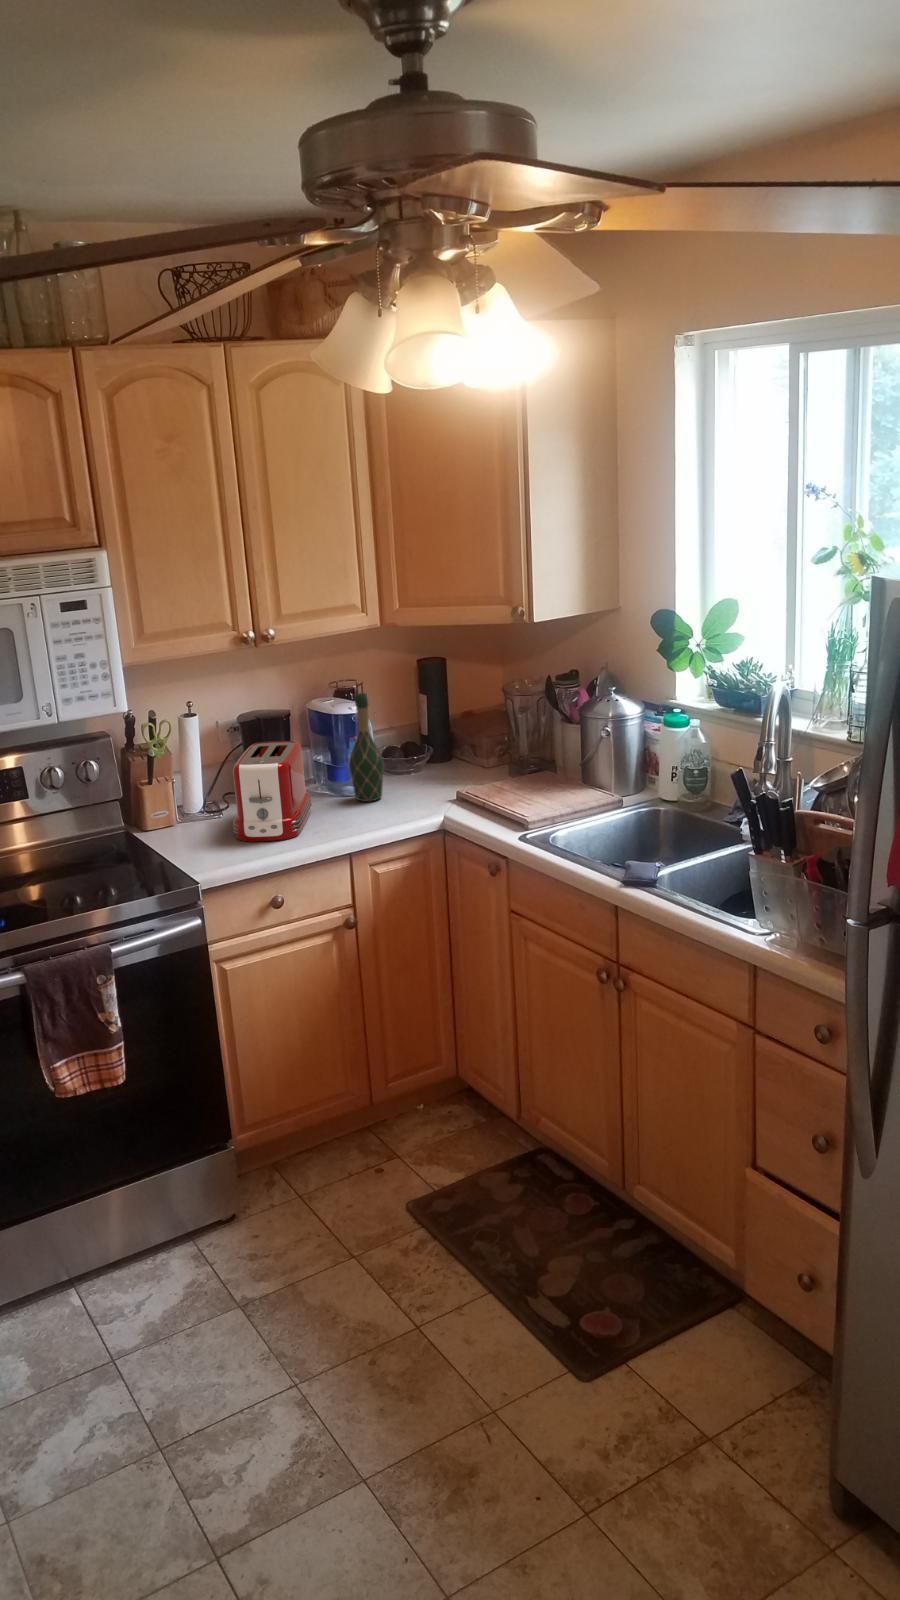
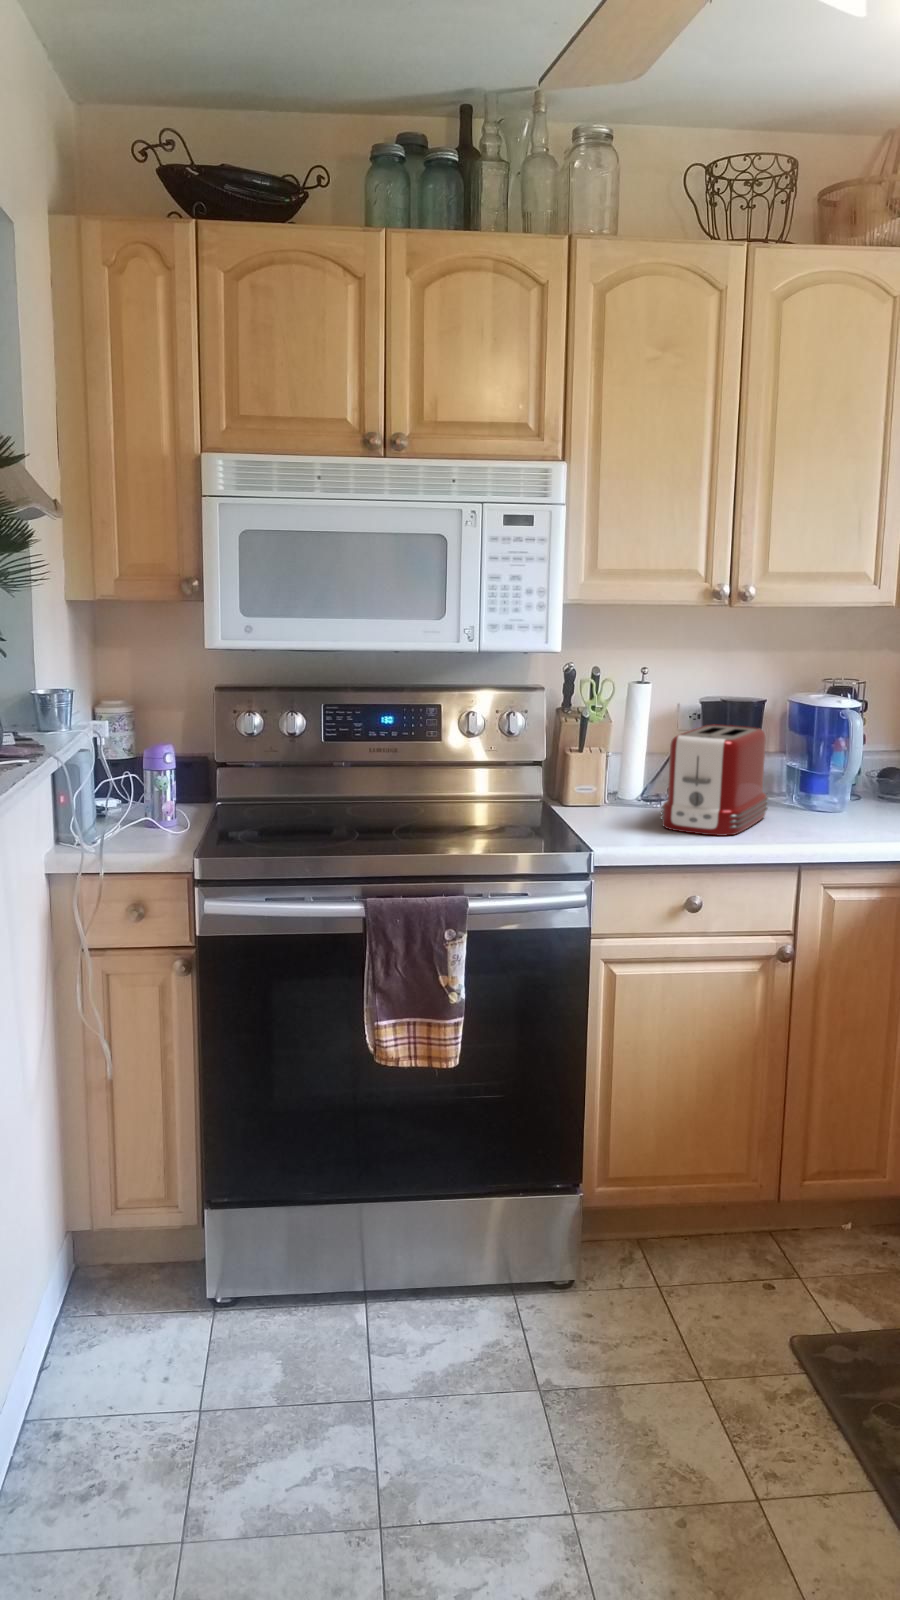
wine bottle: present [349,693,383,801] -> none [826,682,871,820]

